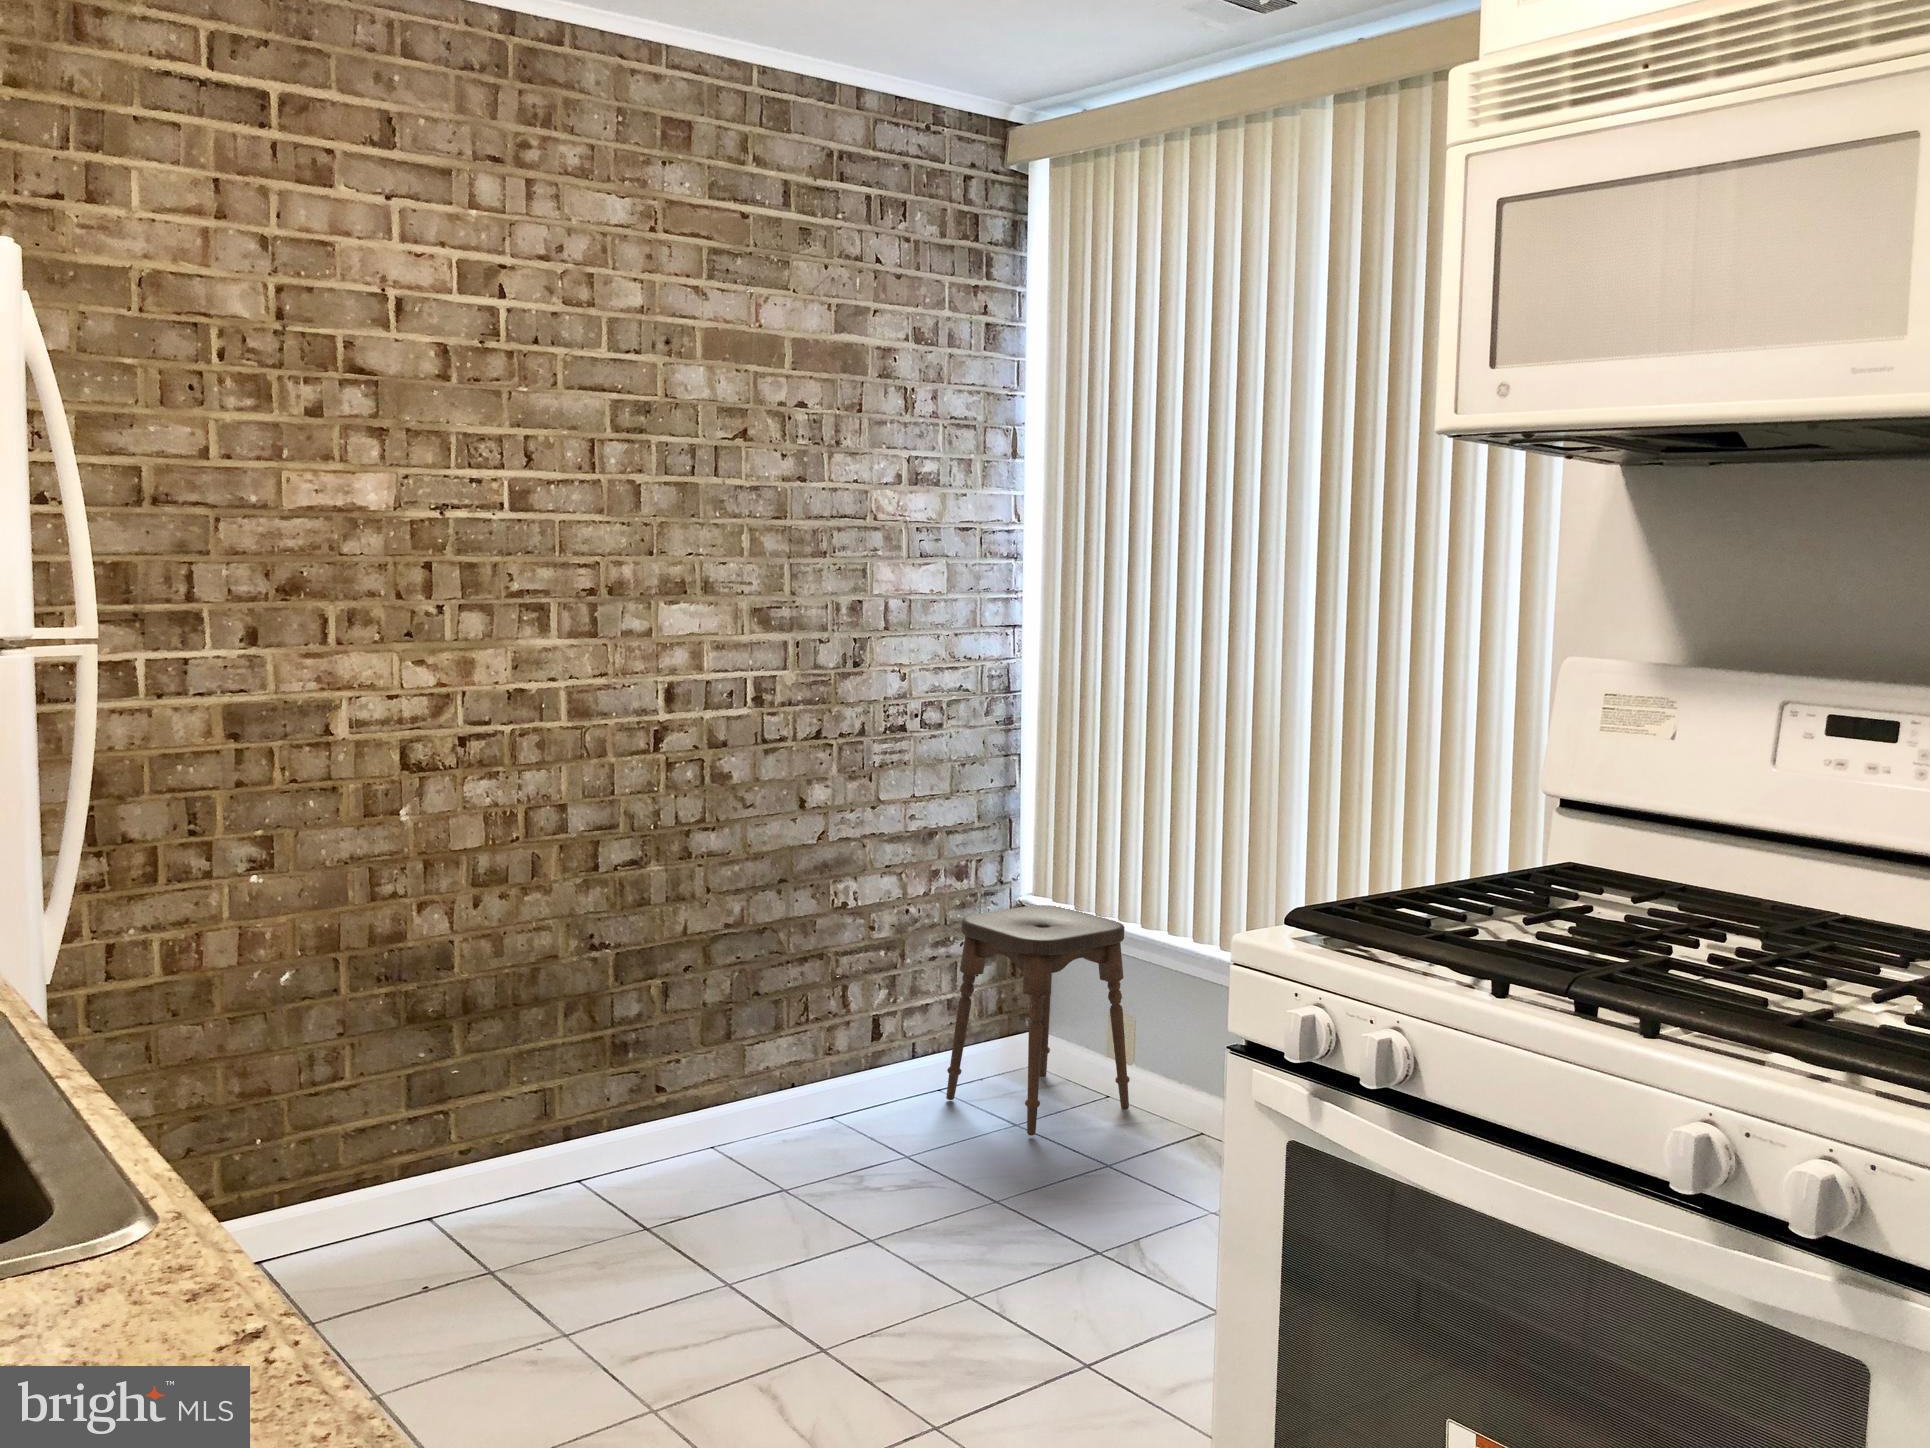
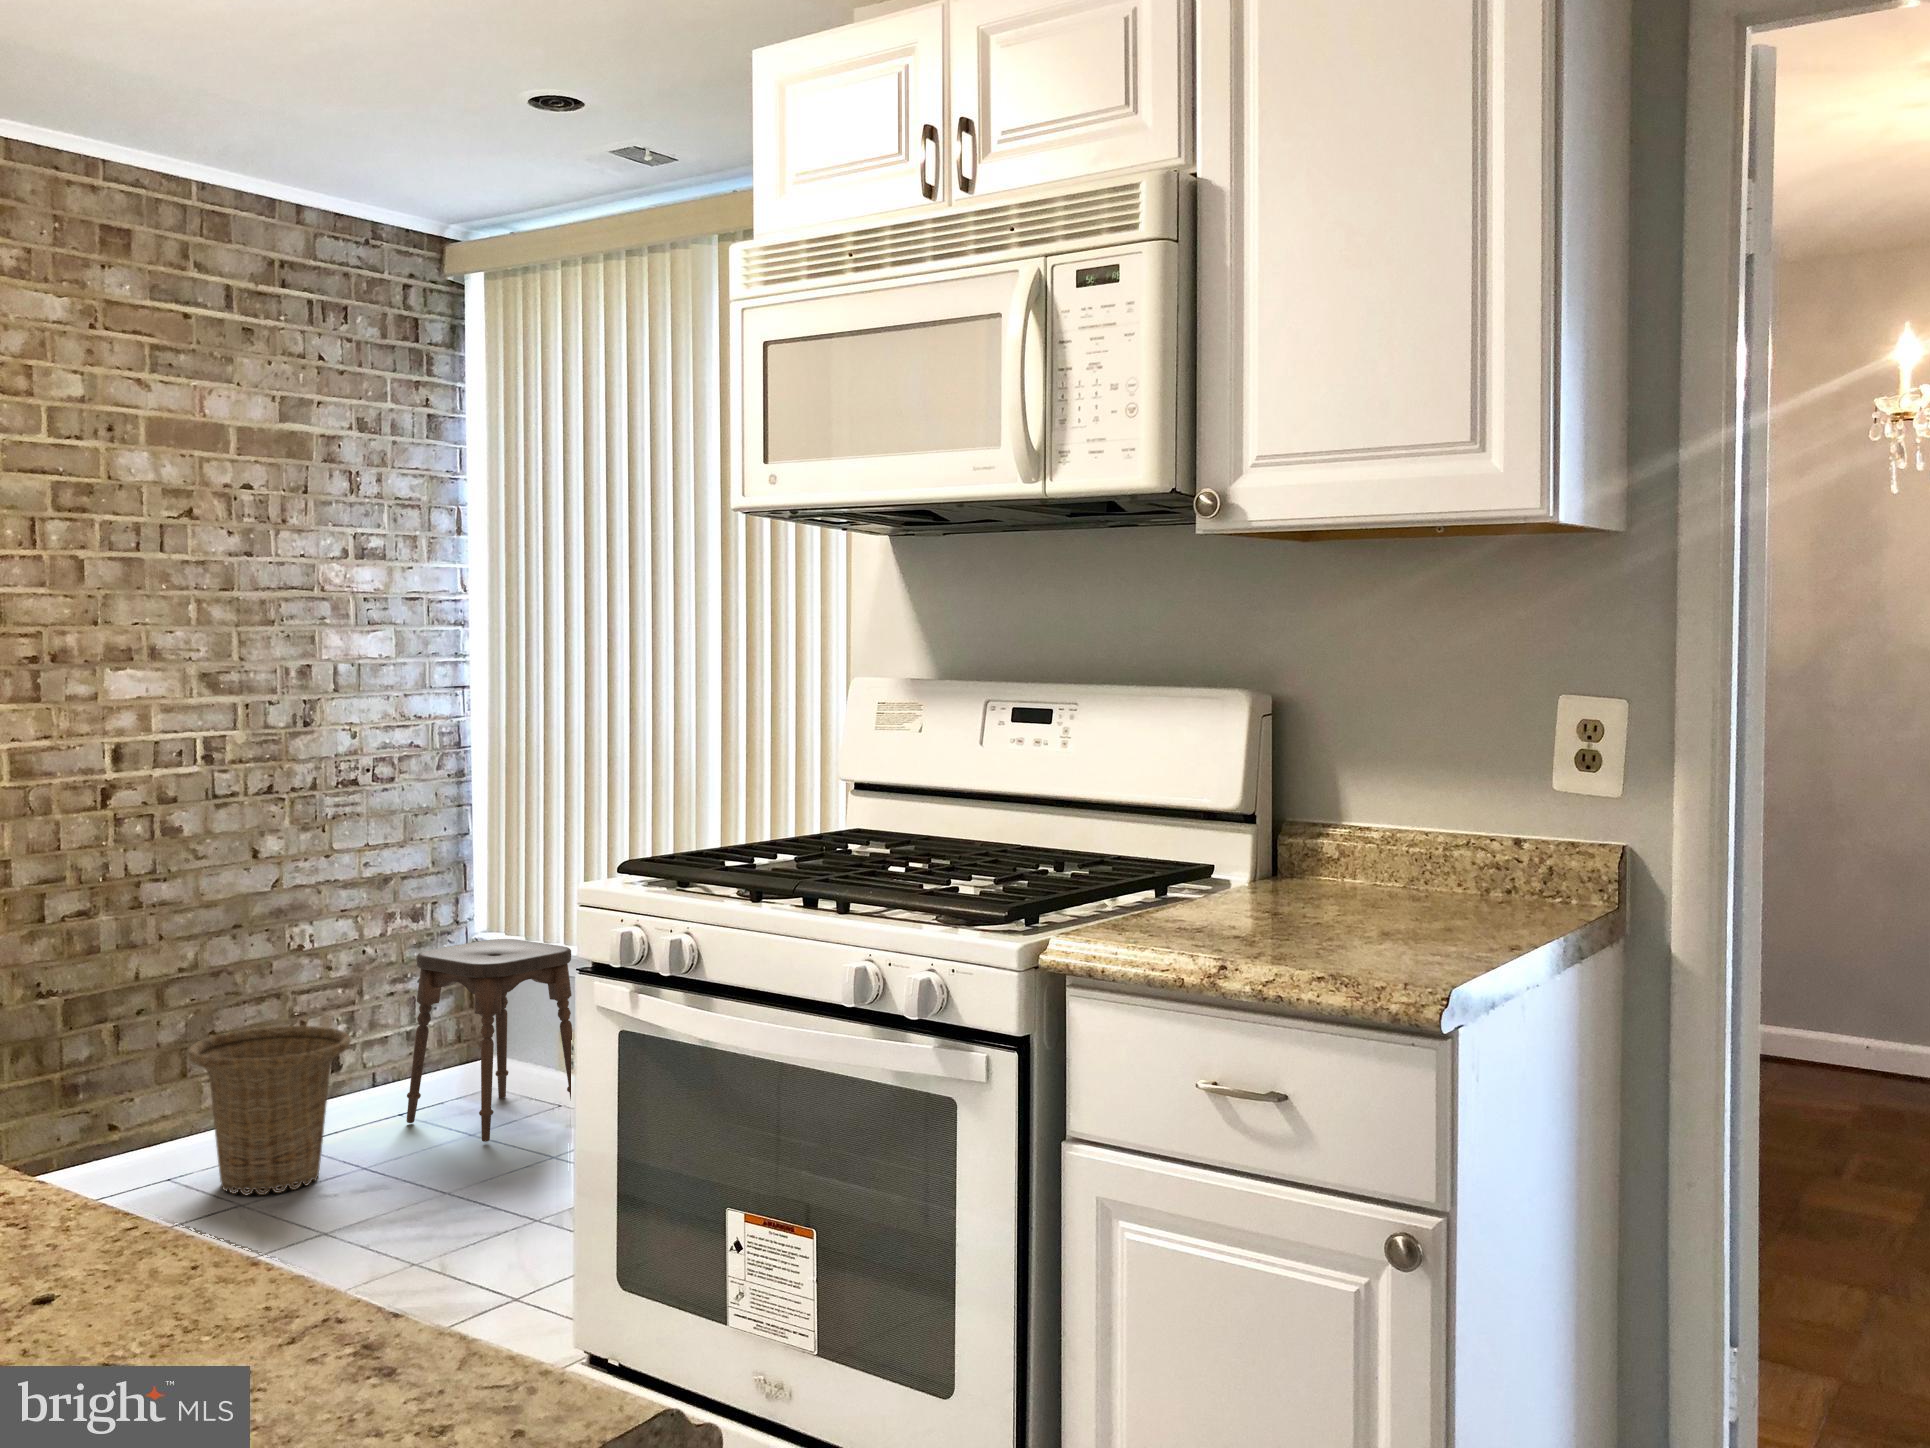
basket: none [734,991,896,1179] -> present [188,1026,350,1195]

